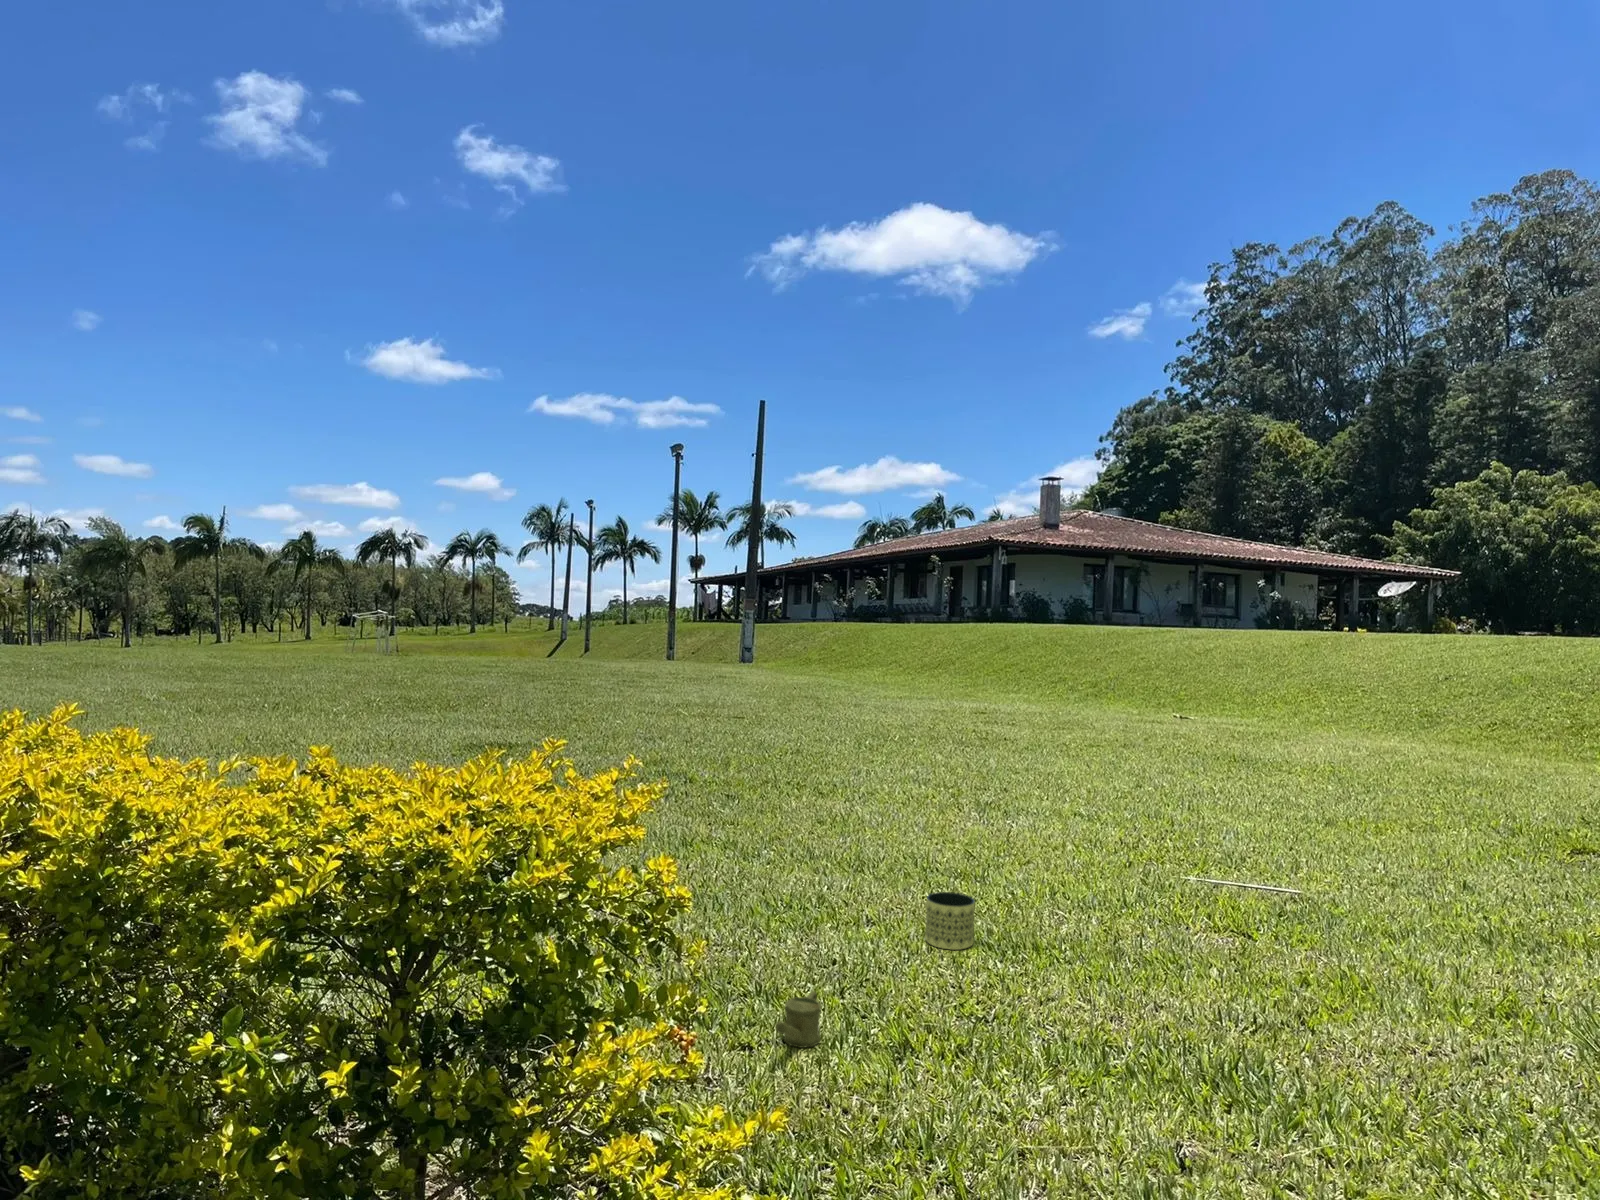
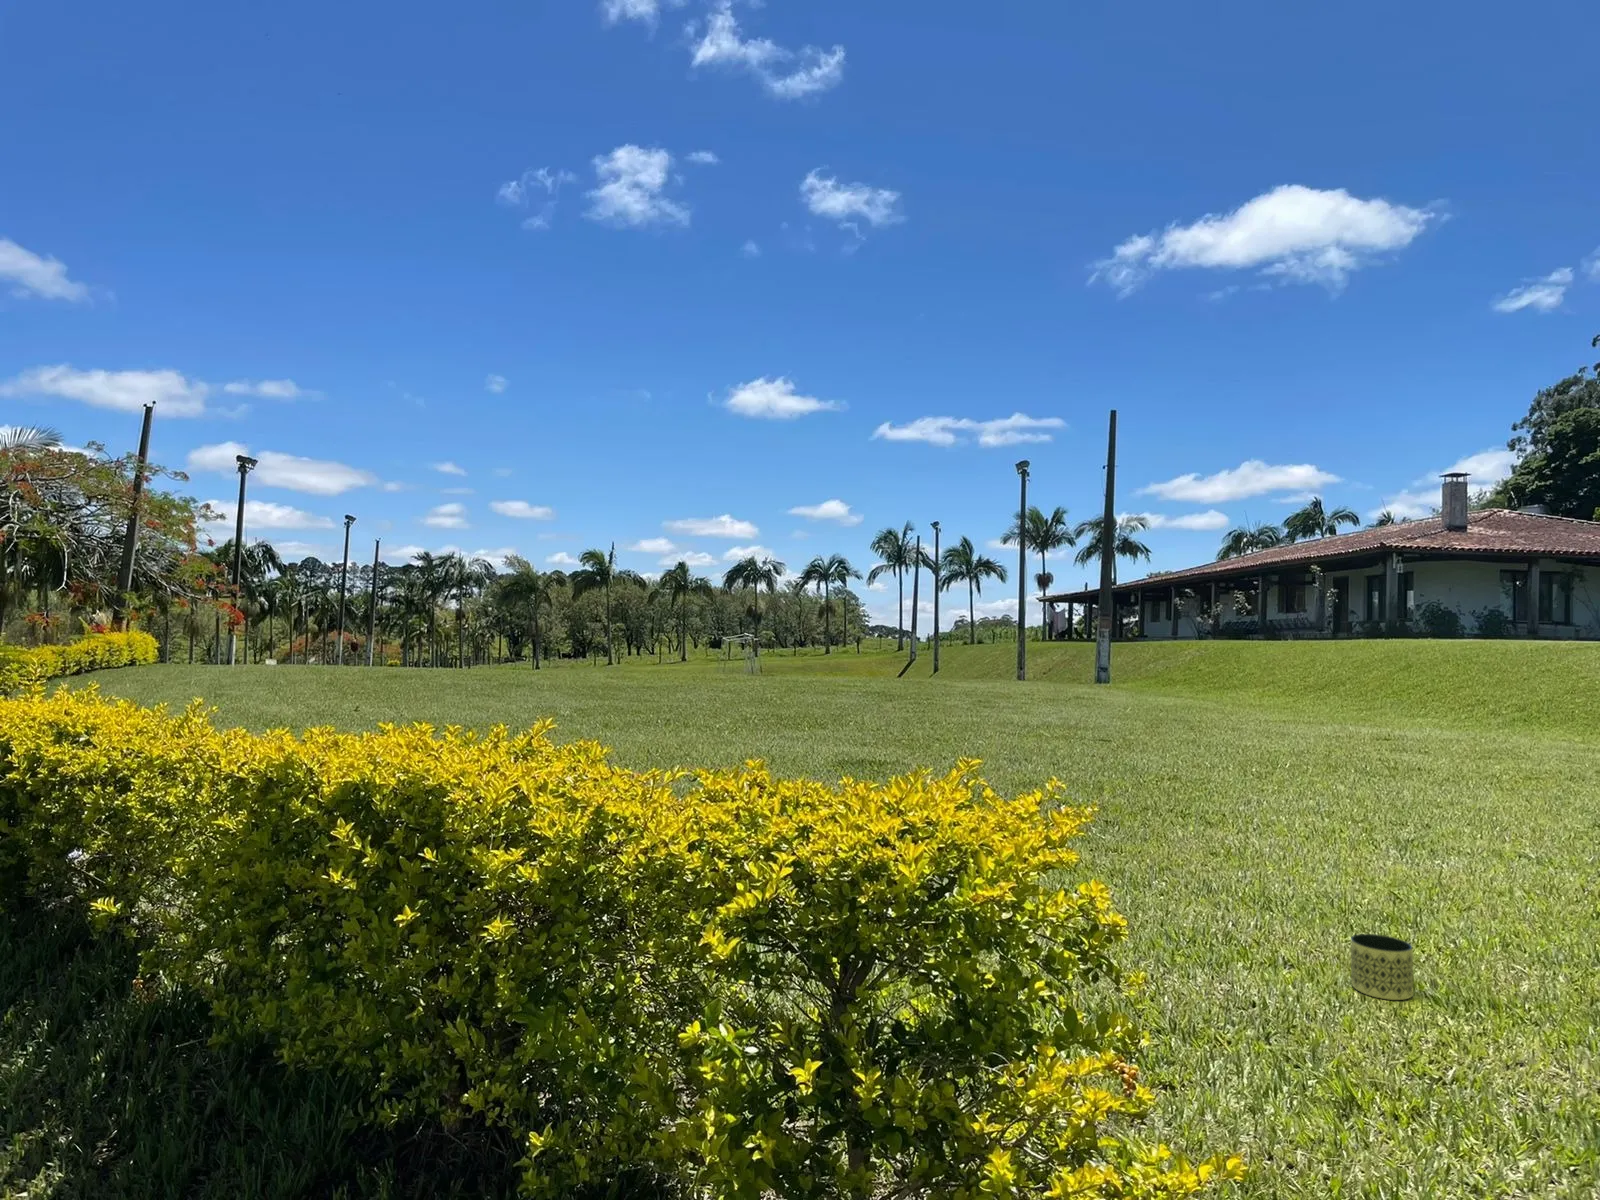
watering can: present [776,992,821,1048] -> none [1203,1032,1251,1094]

